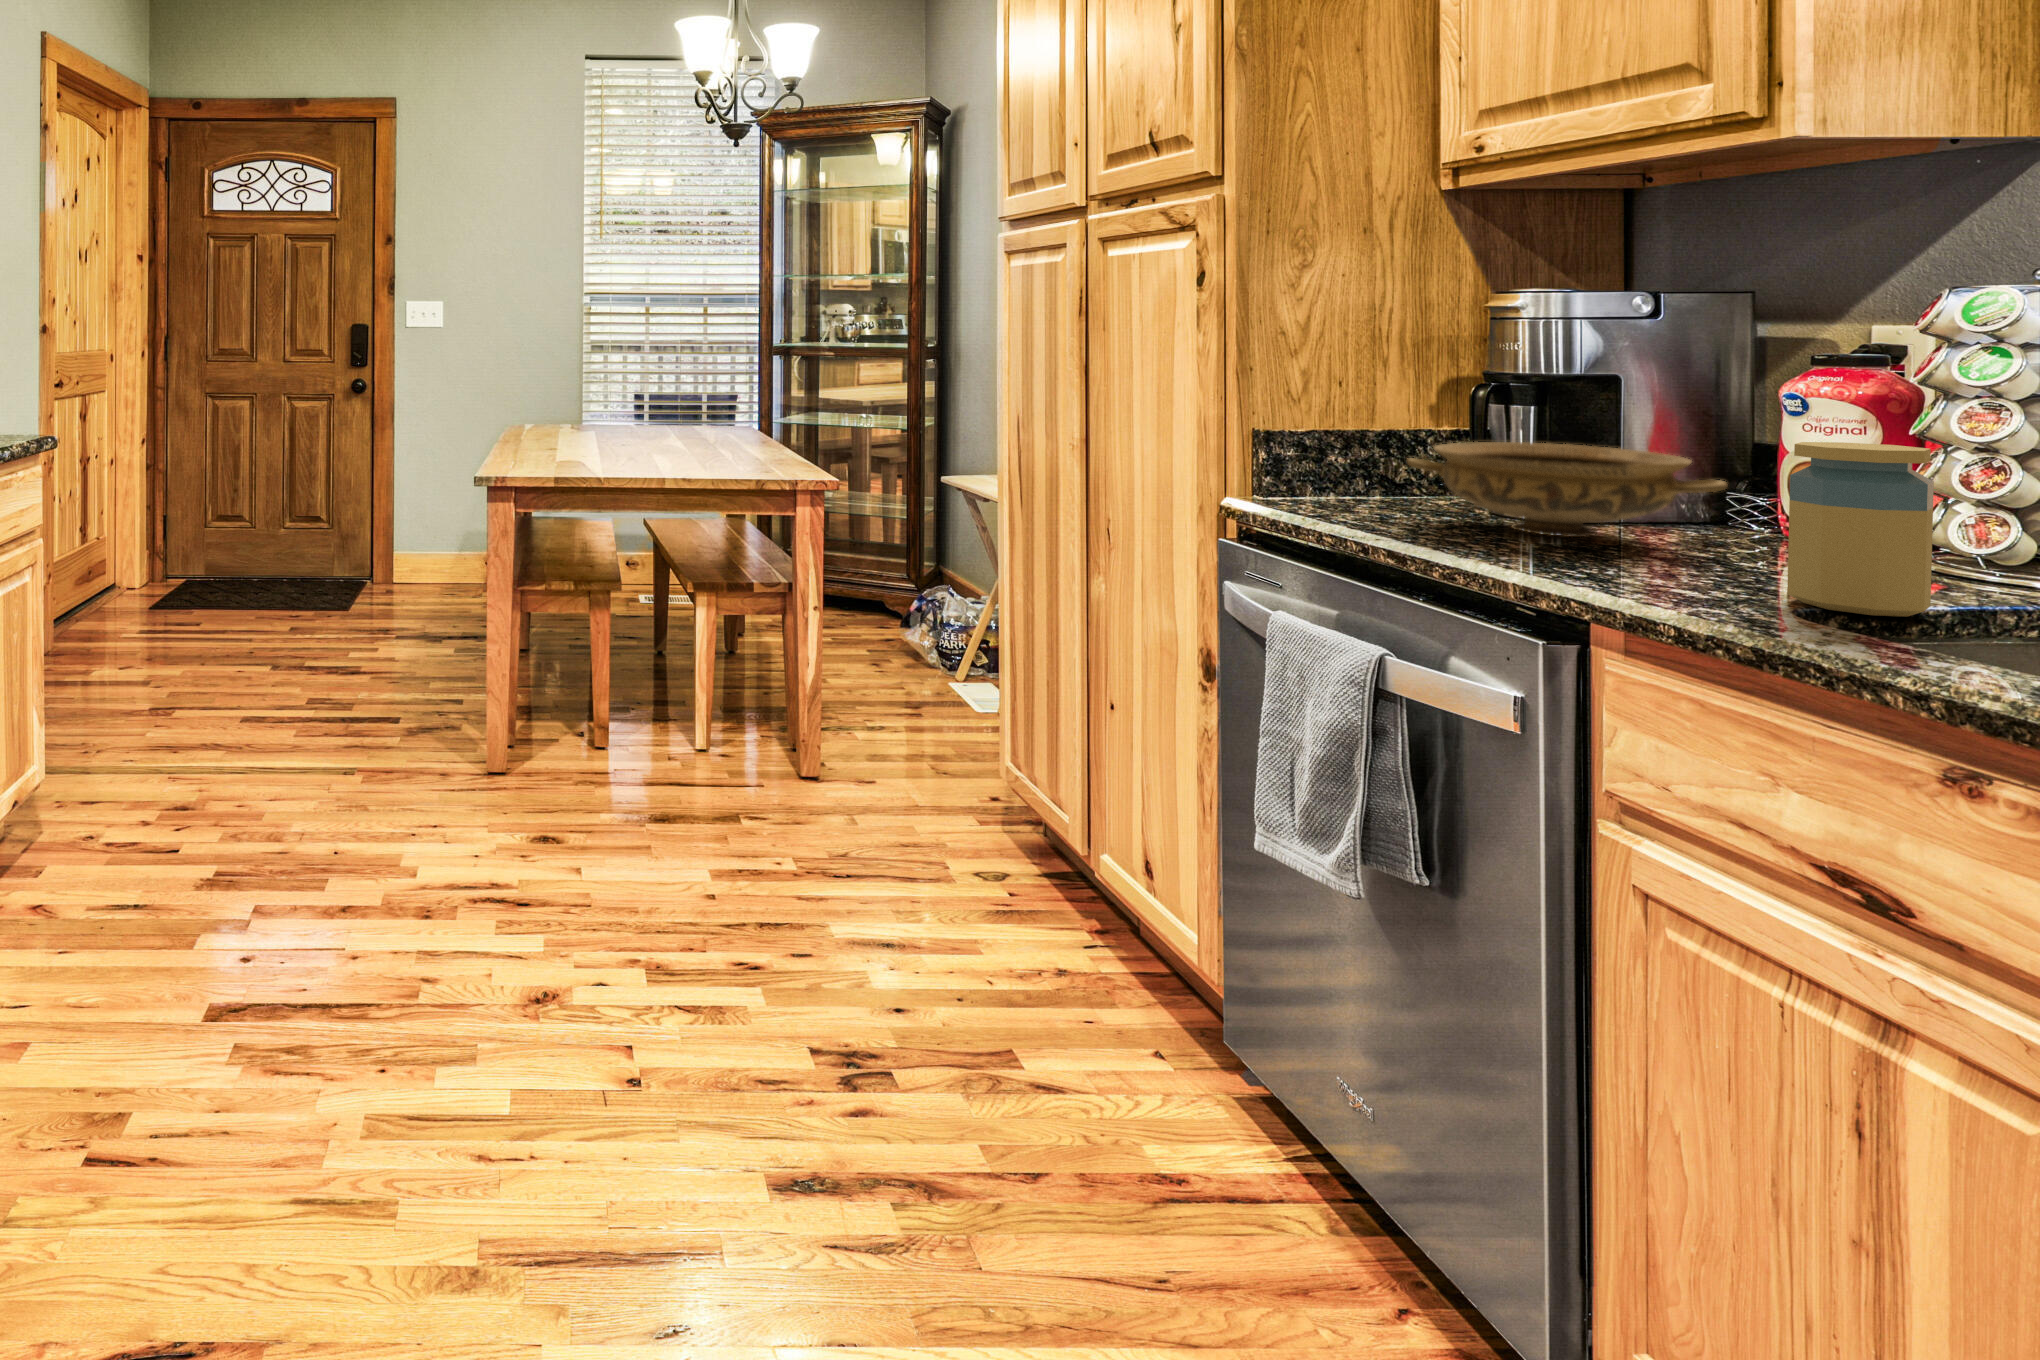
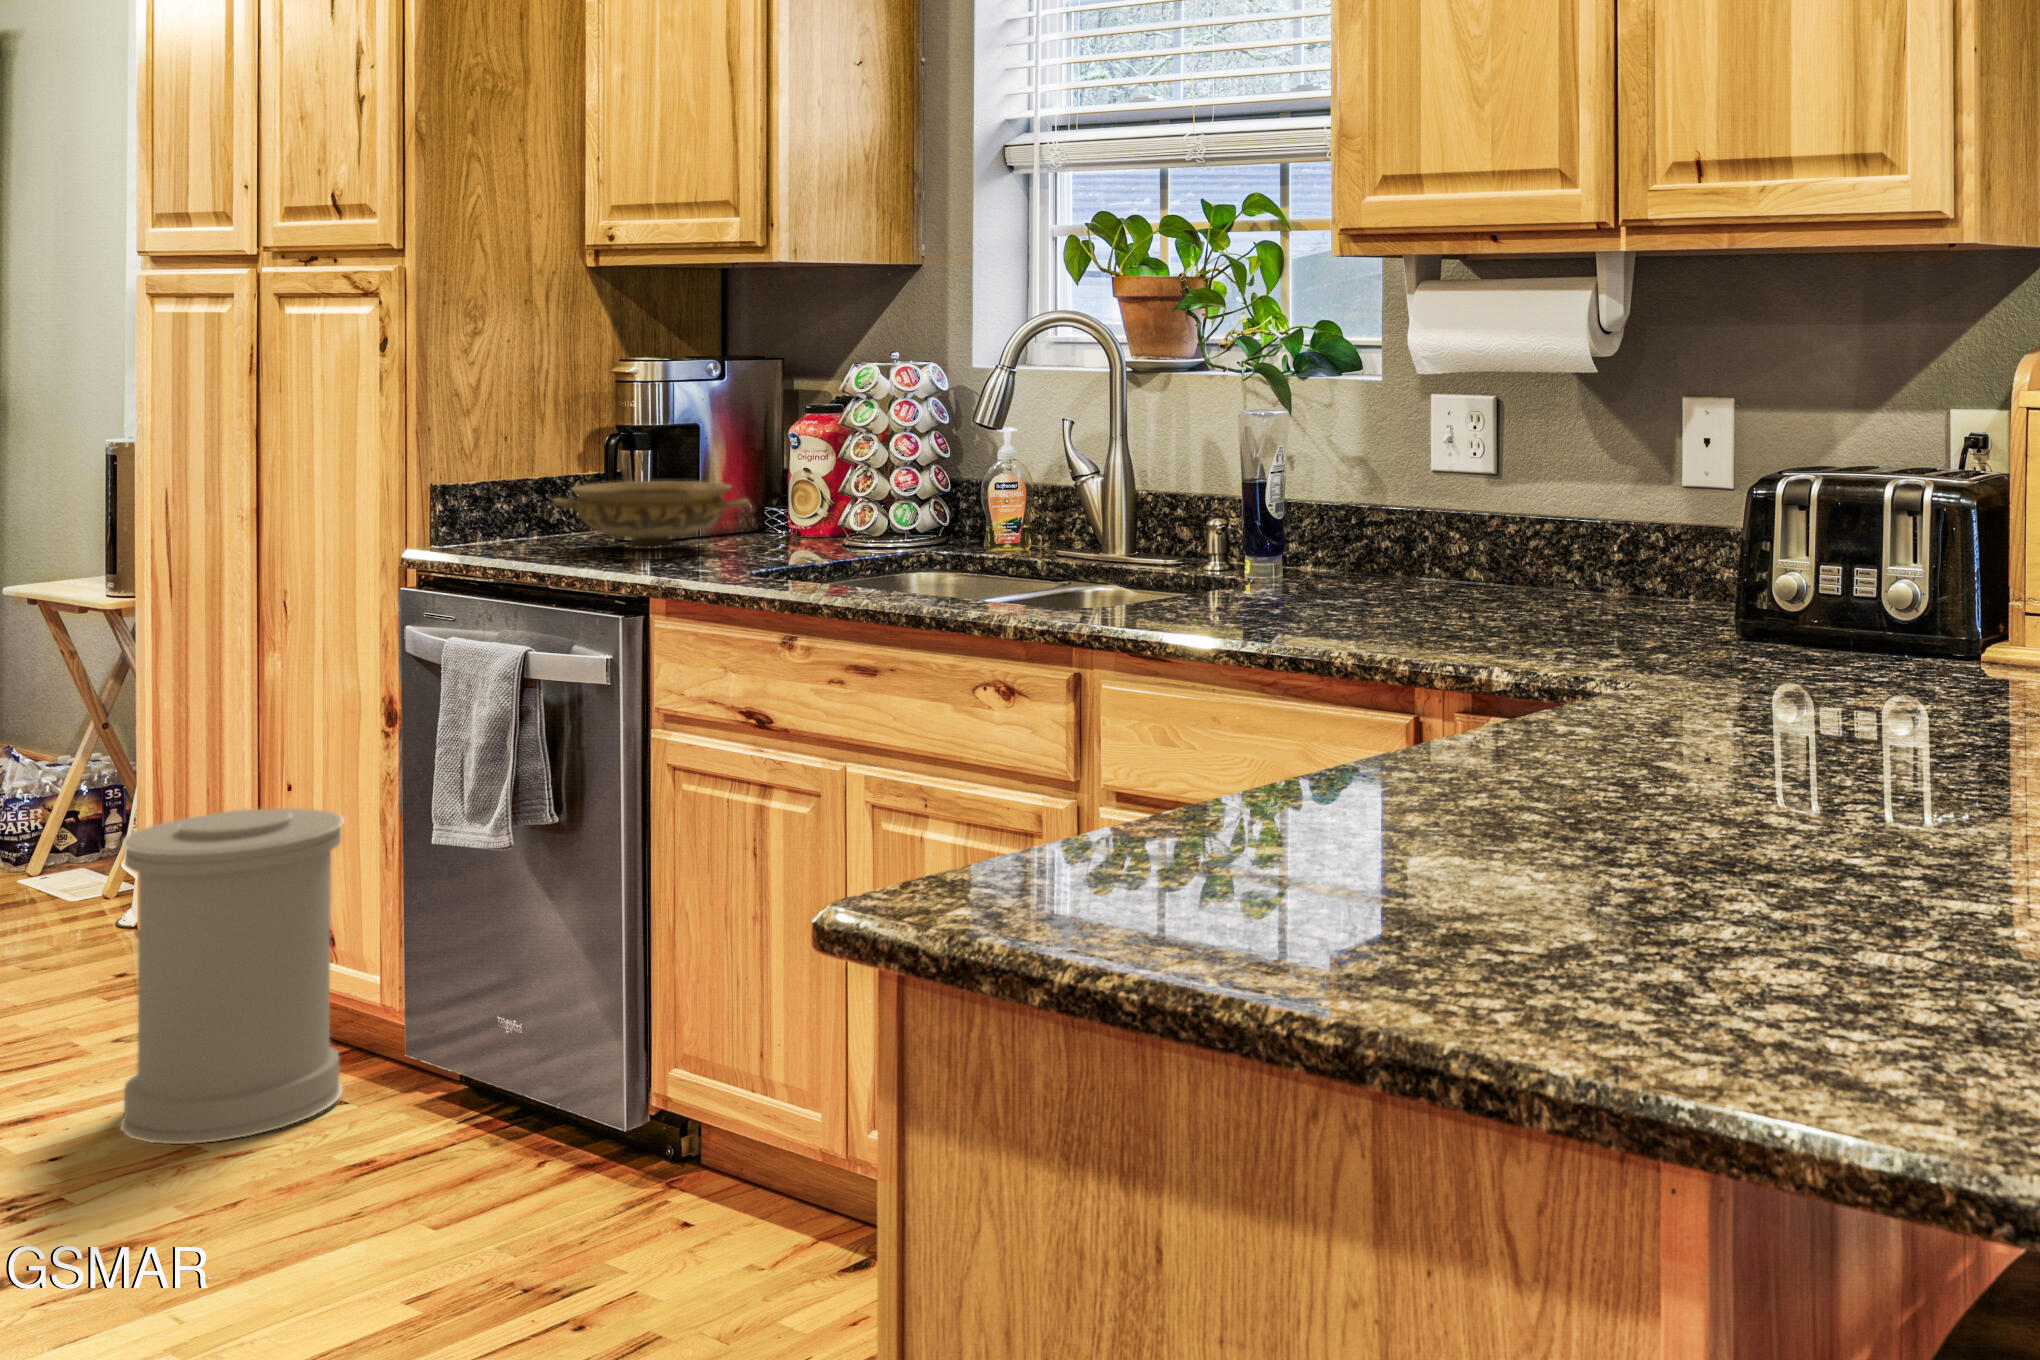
jar: present [1787,442,1934,617] -> none [754,466,819,569]
trash can: none [961,722,1160,1071] -> present [121,808,344,1144]

